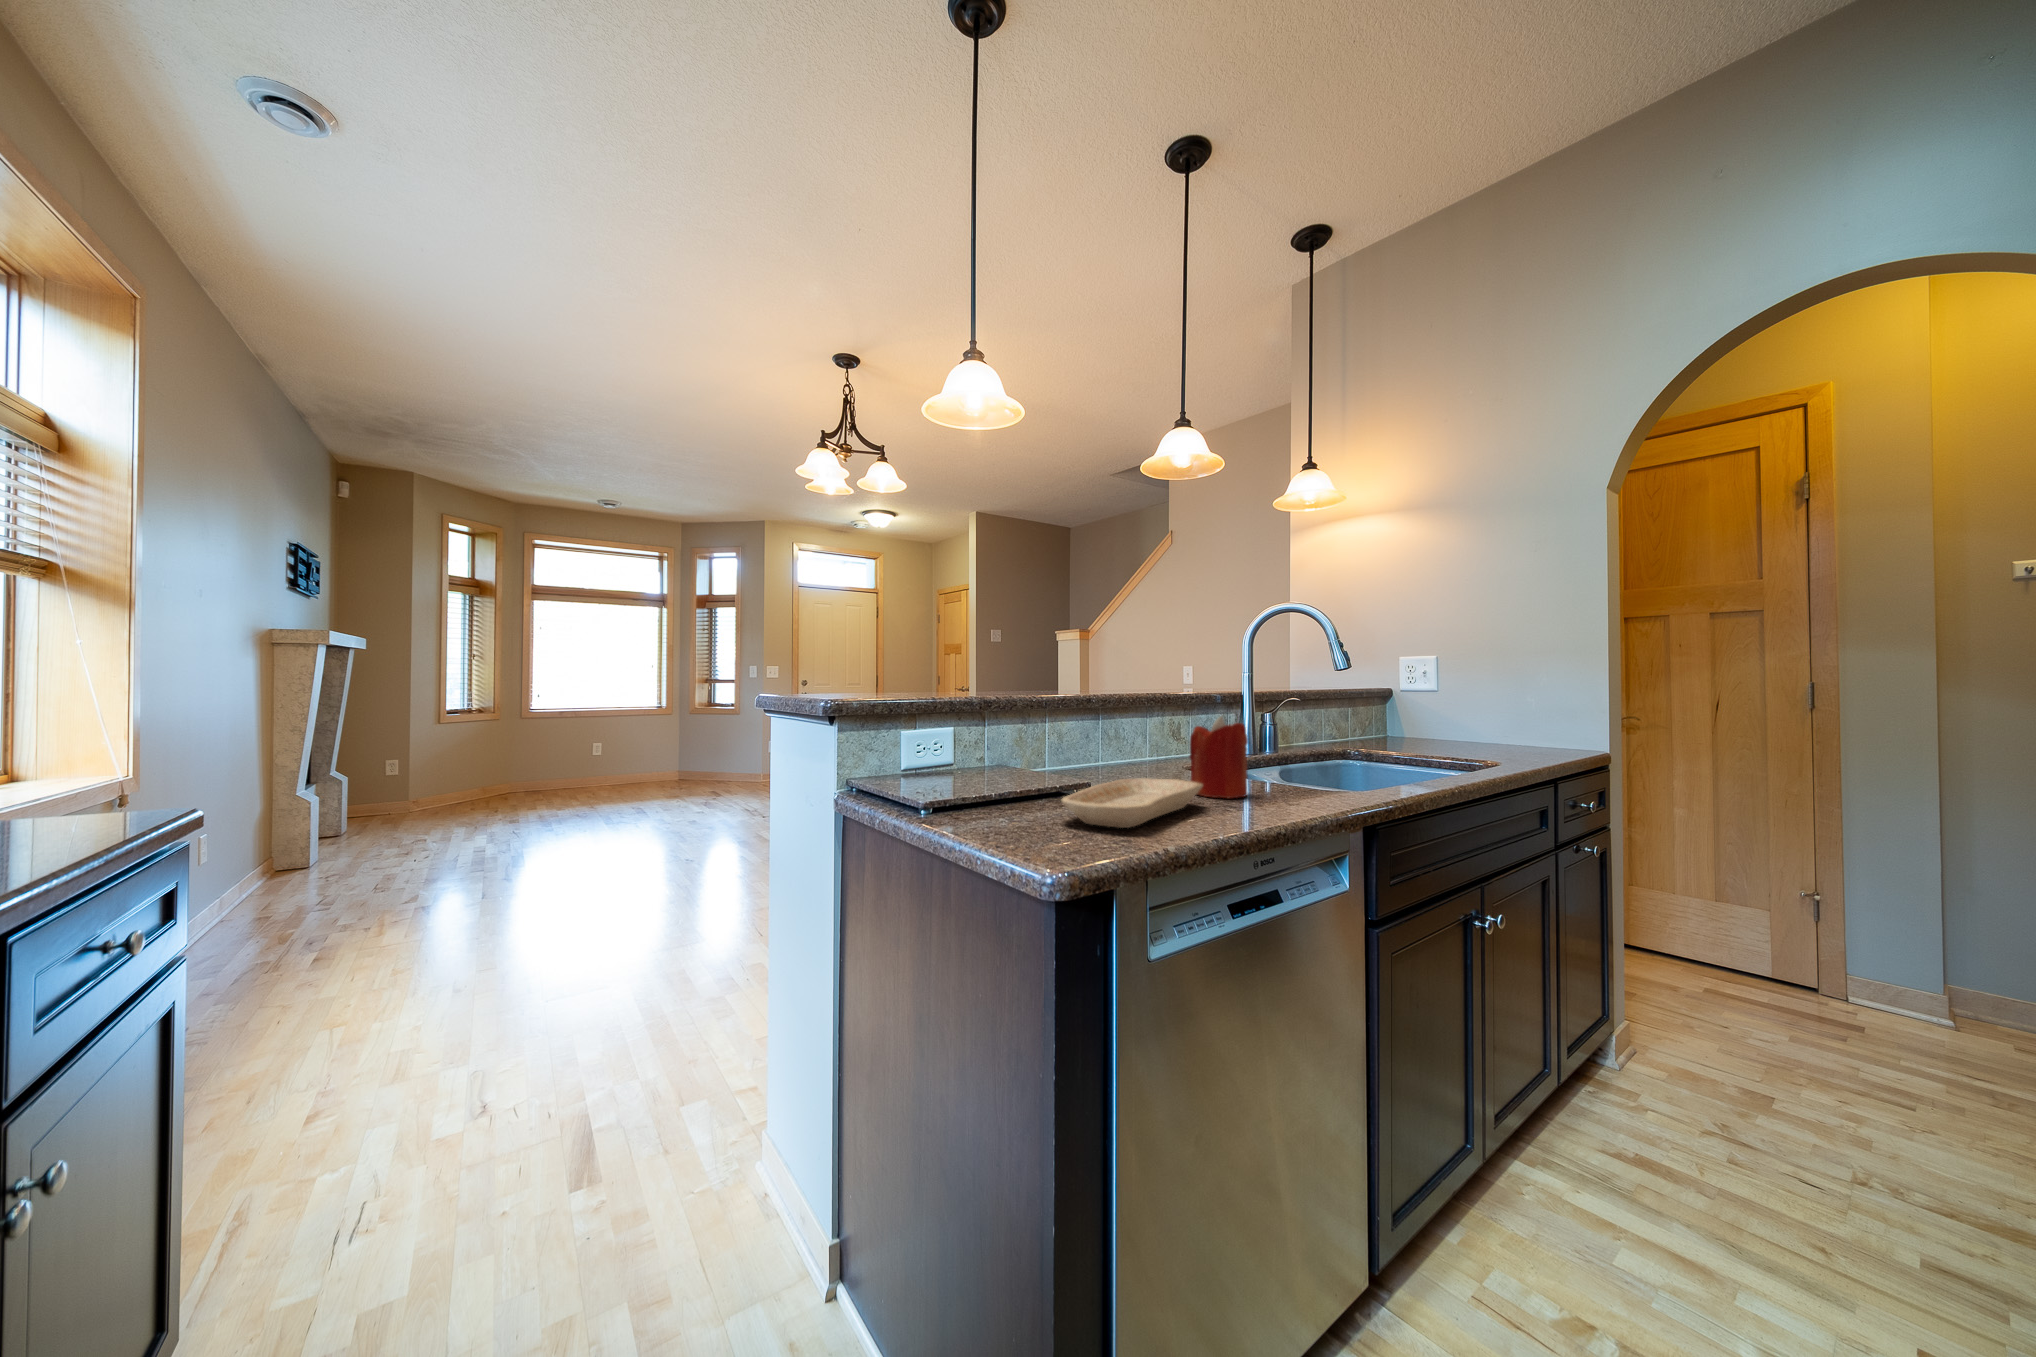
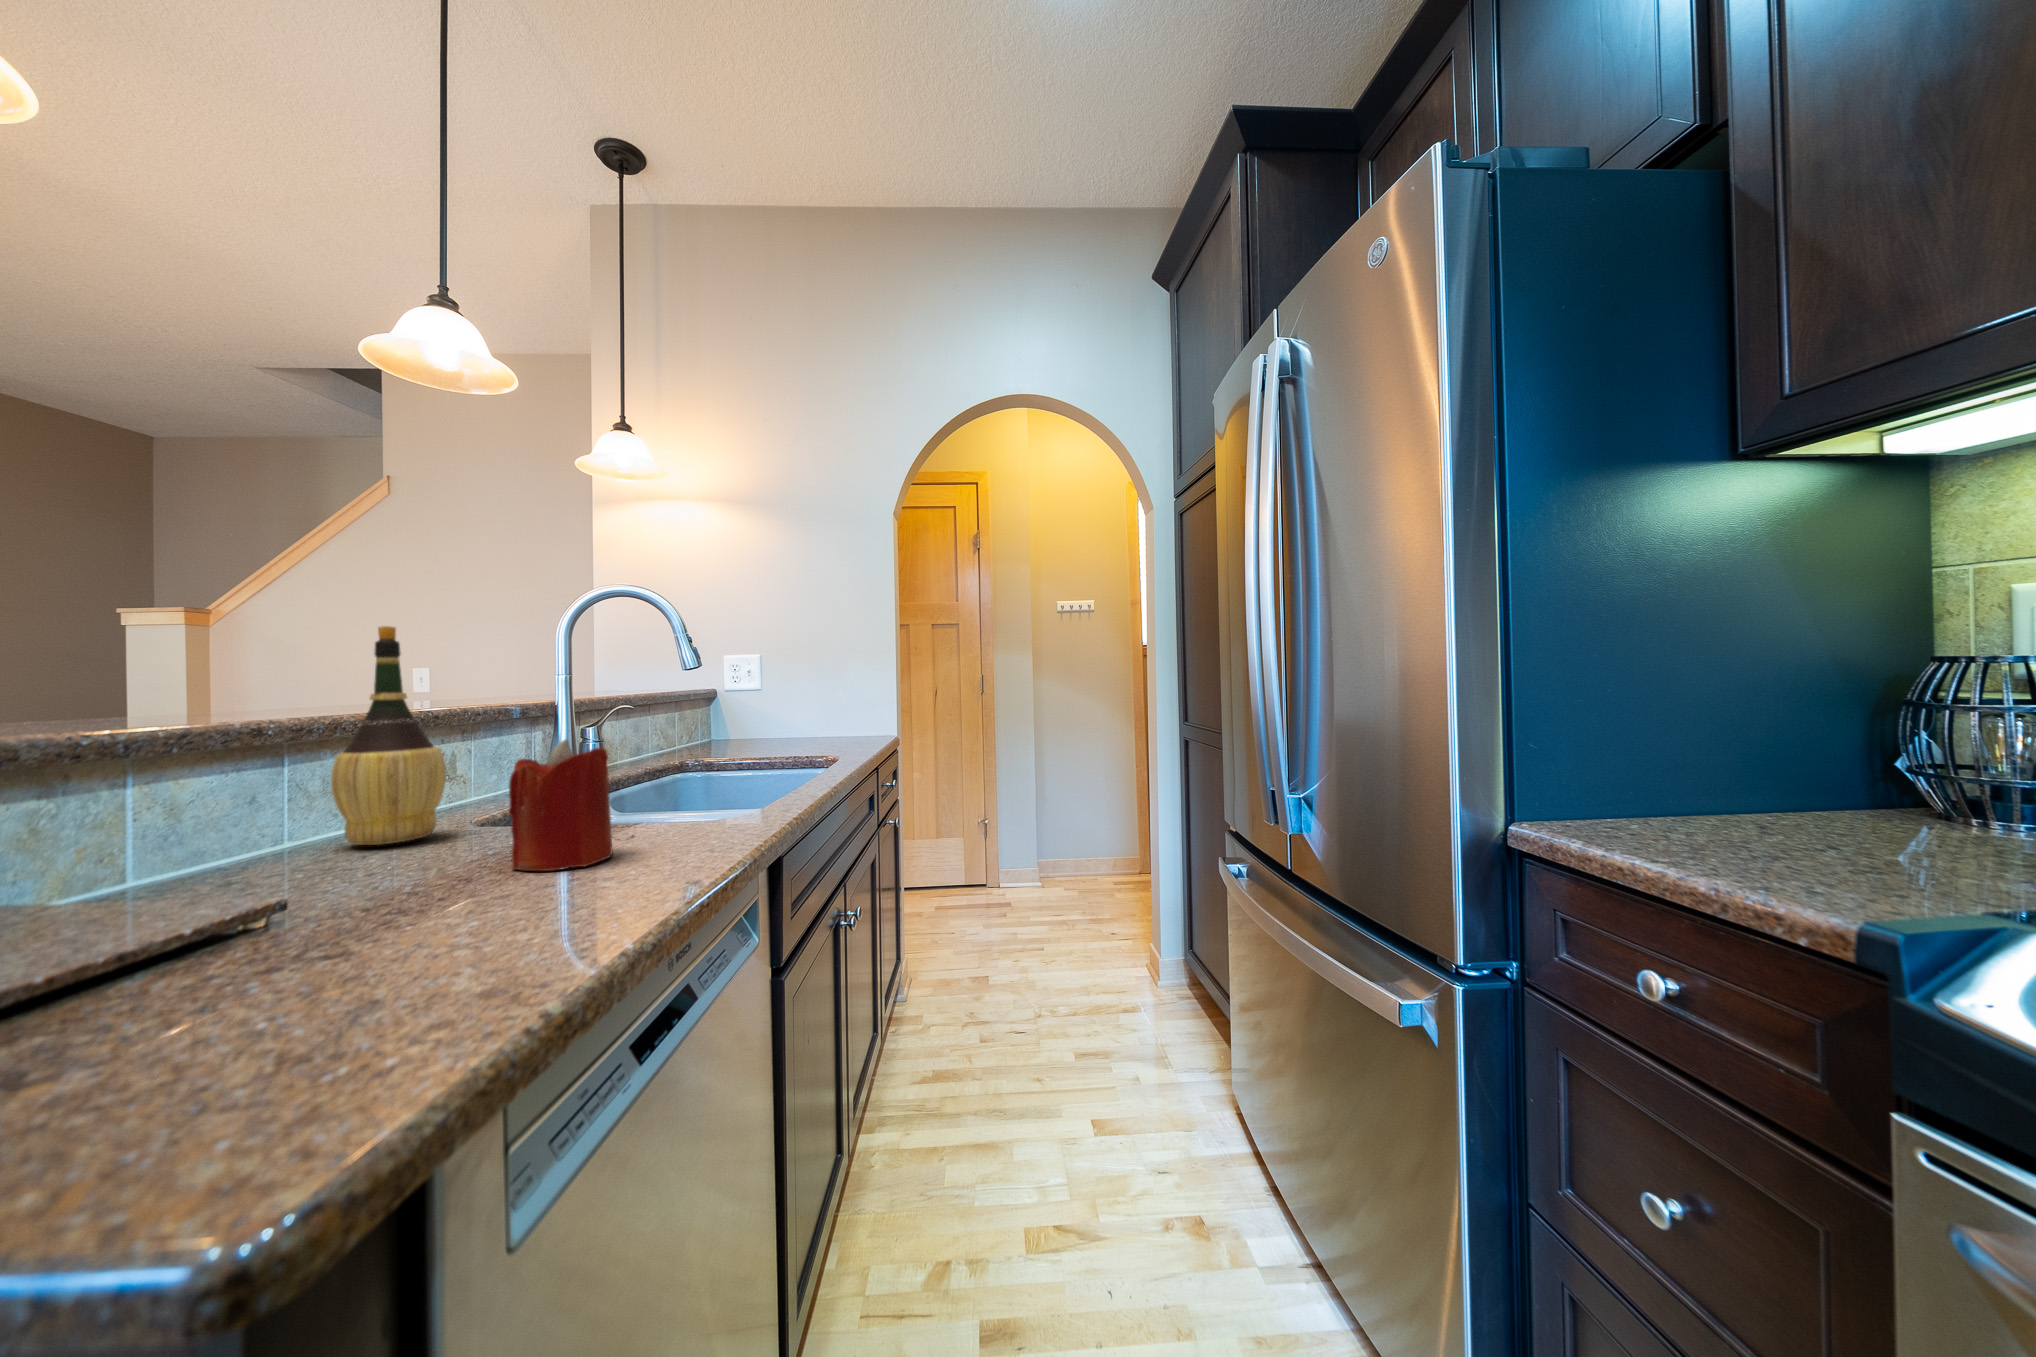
wine bottle: none [1118,643,1169,771] -> present [331,626,446,845]
tray: present [1062,778,1203,828] -> none [226,854,555,1009]

